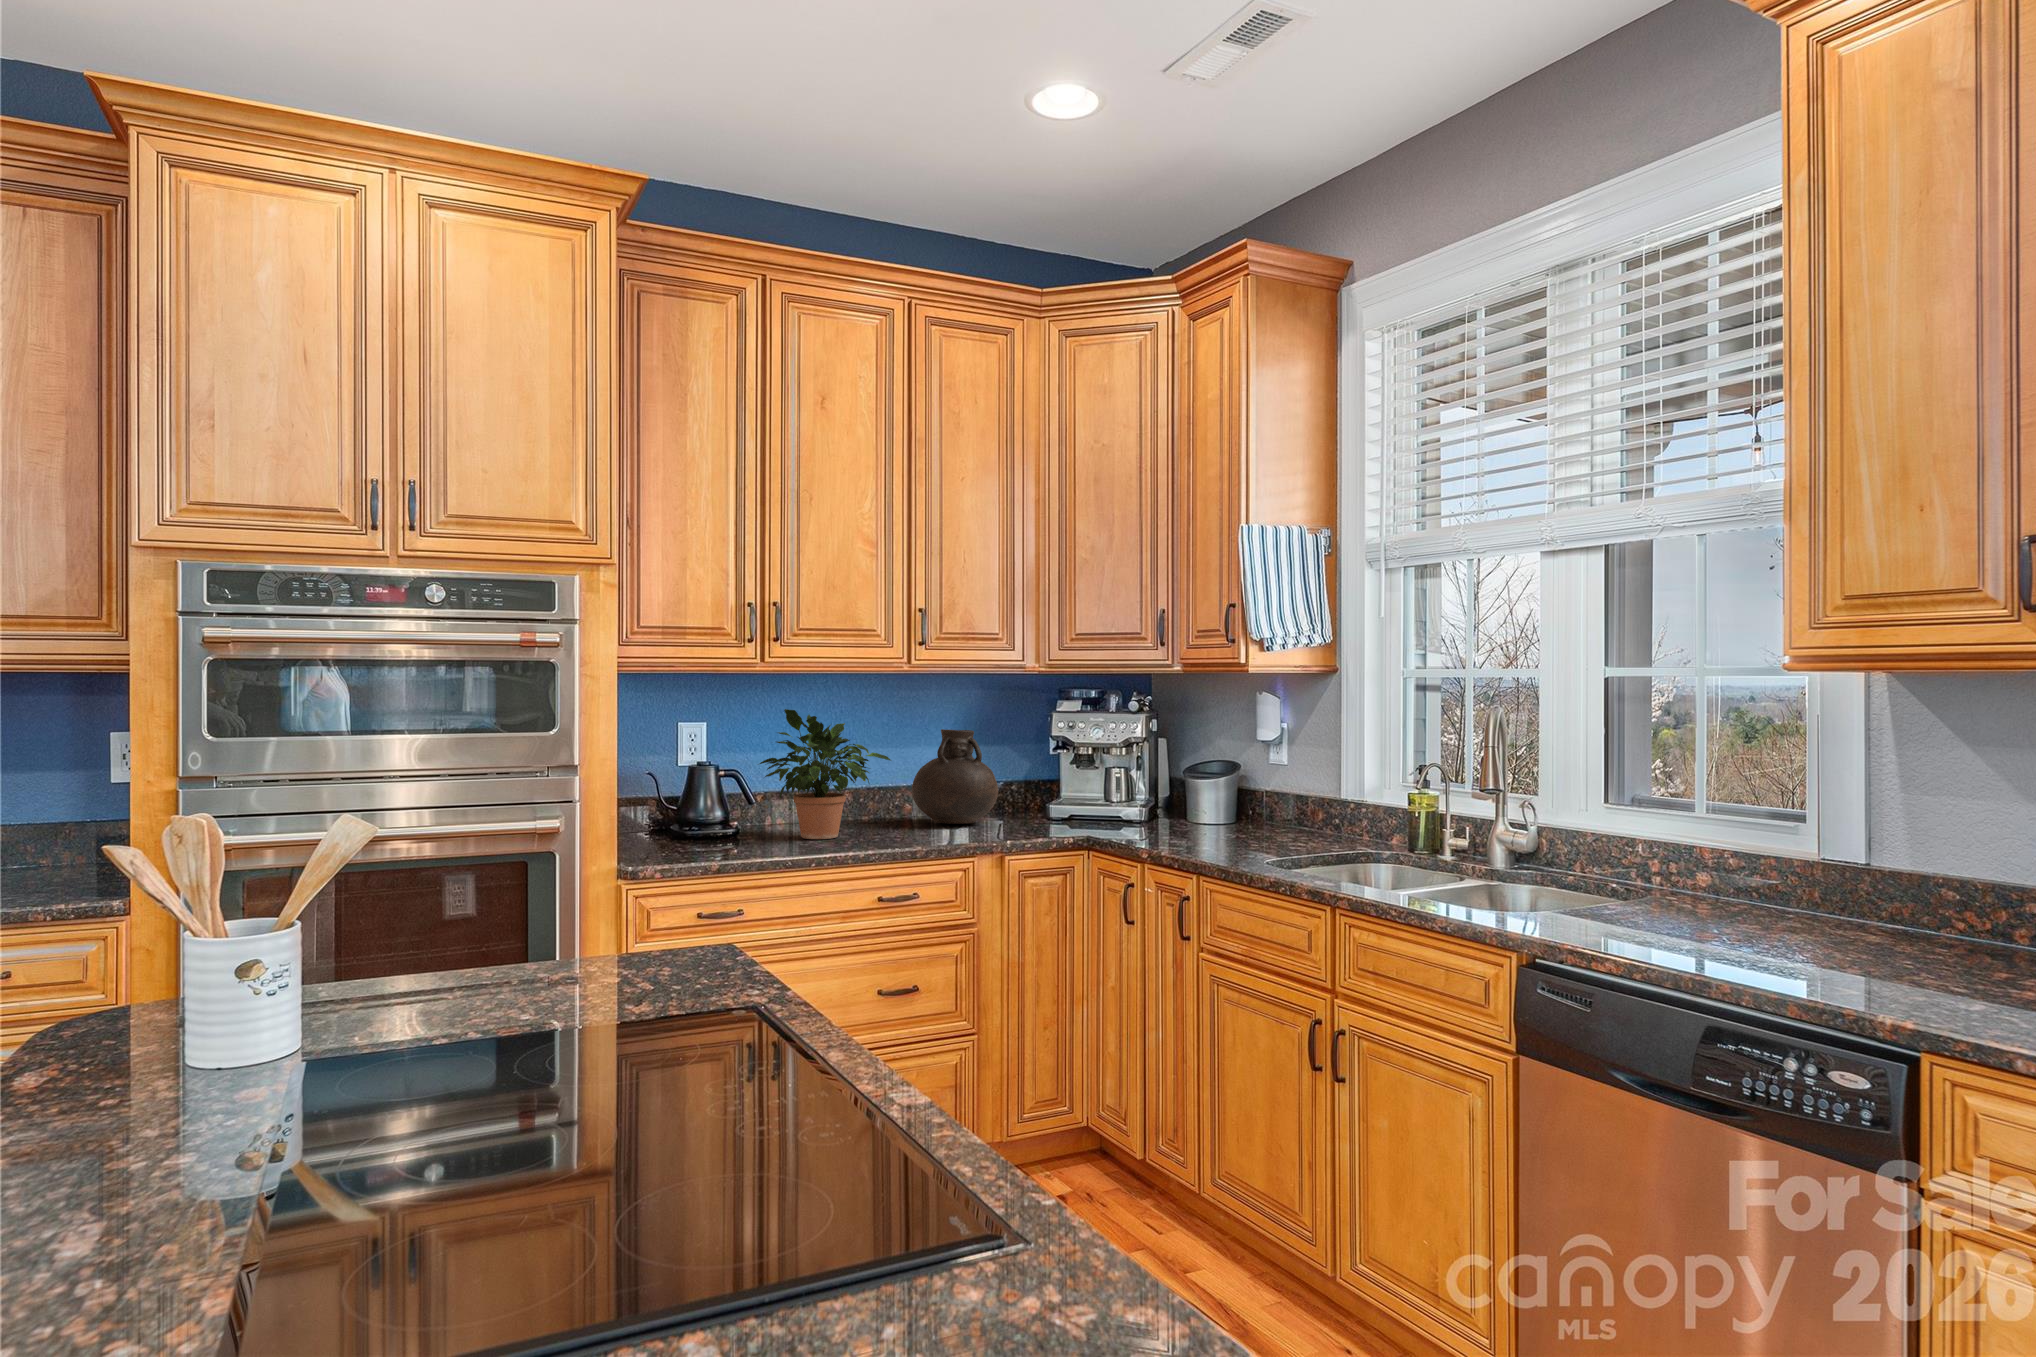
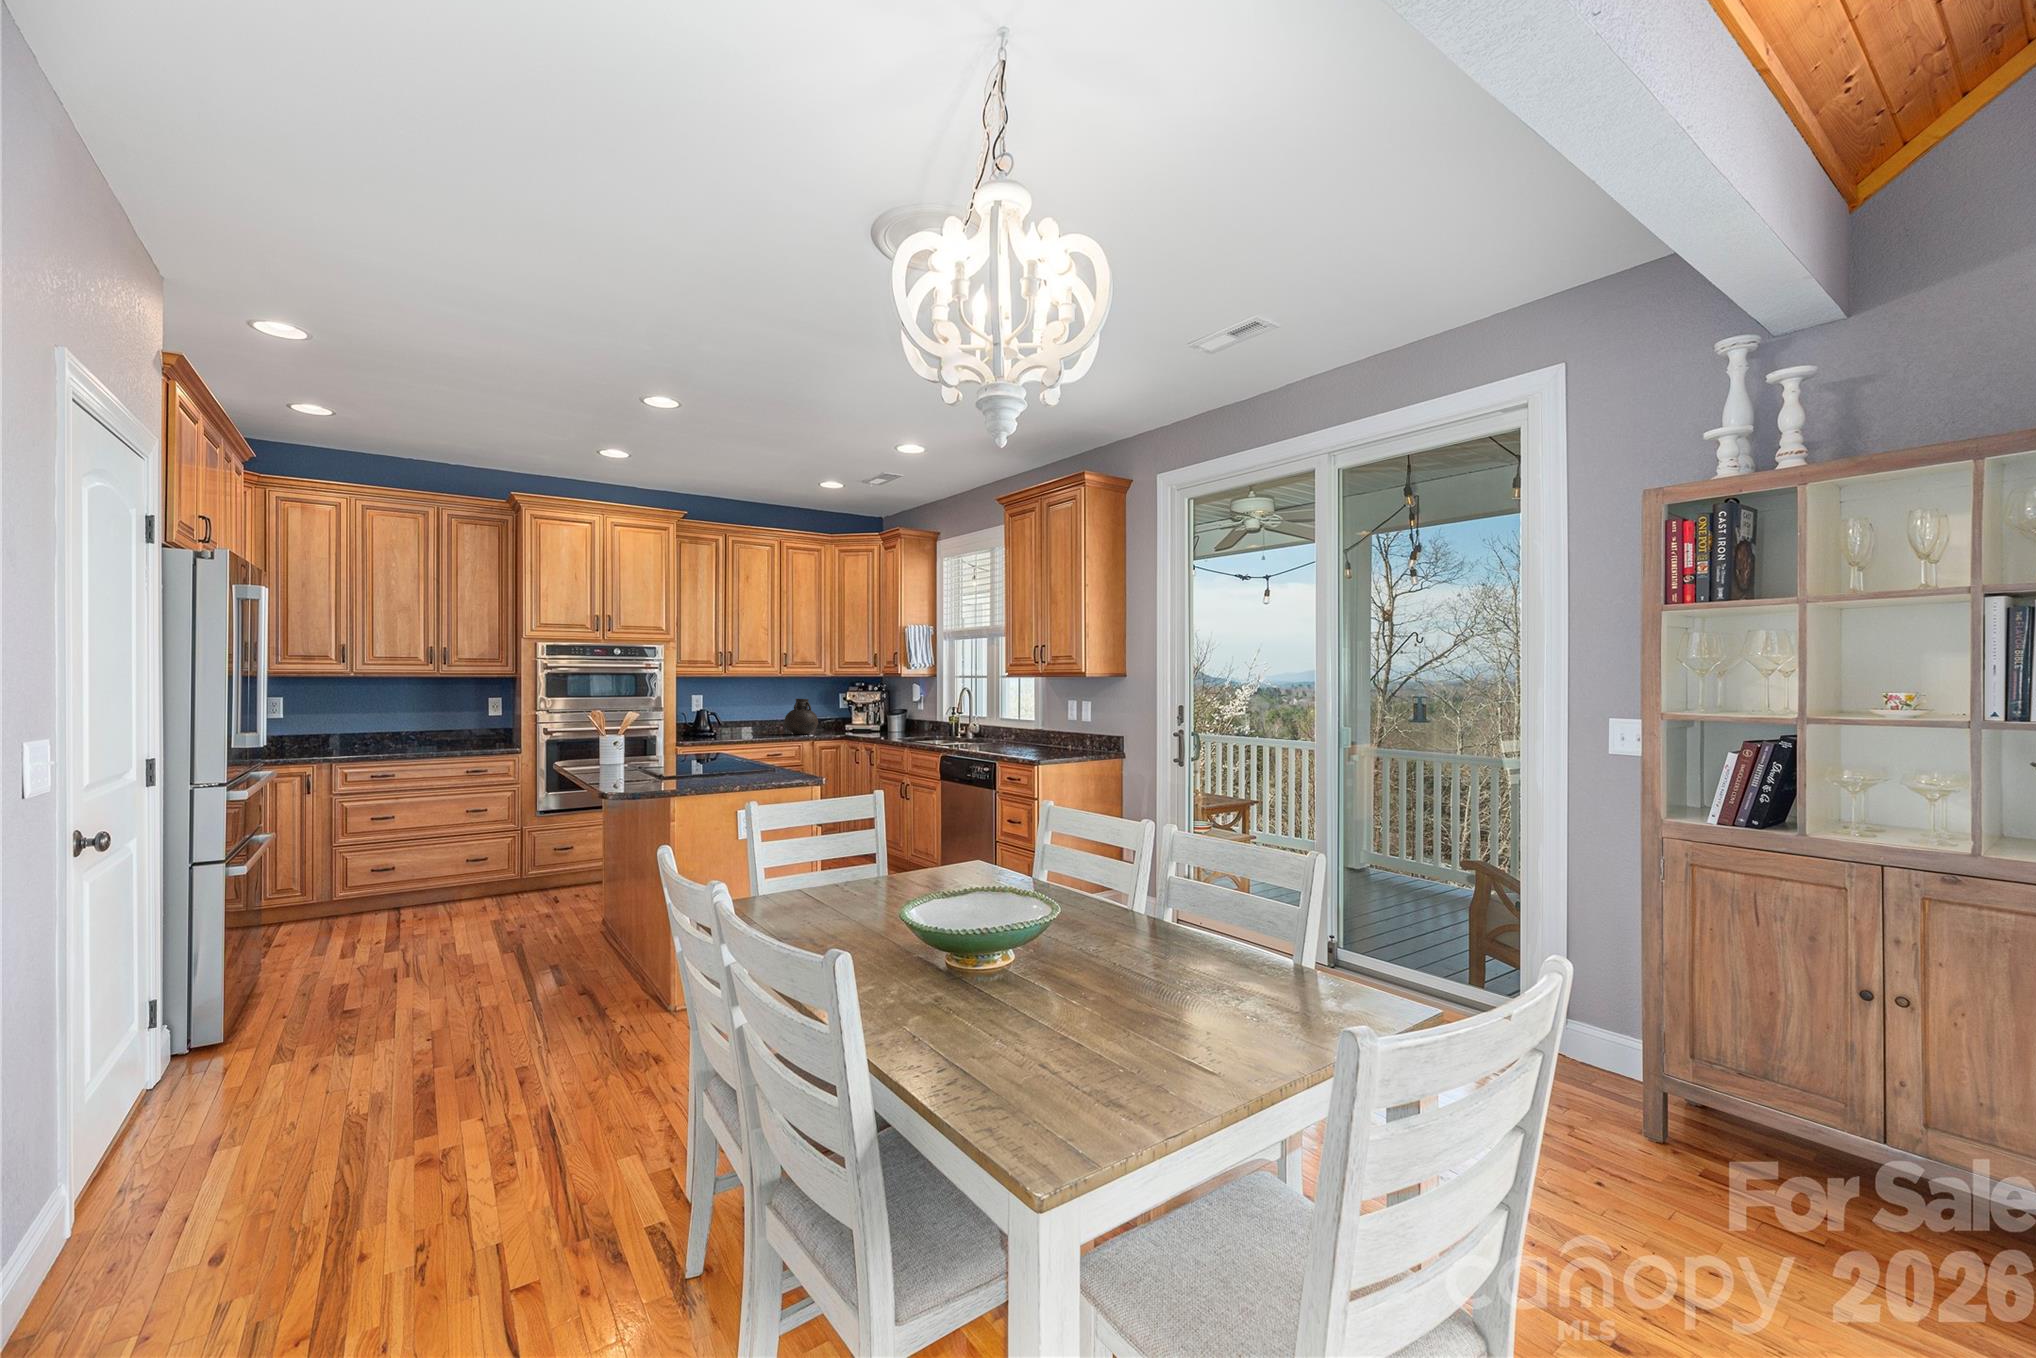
potted plant: present [760,709,891,839] -> none [724,690,776,738]

